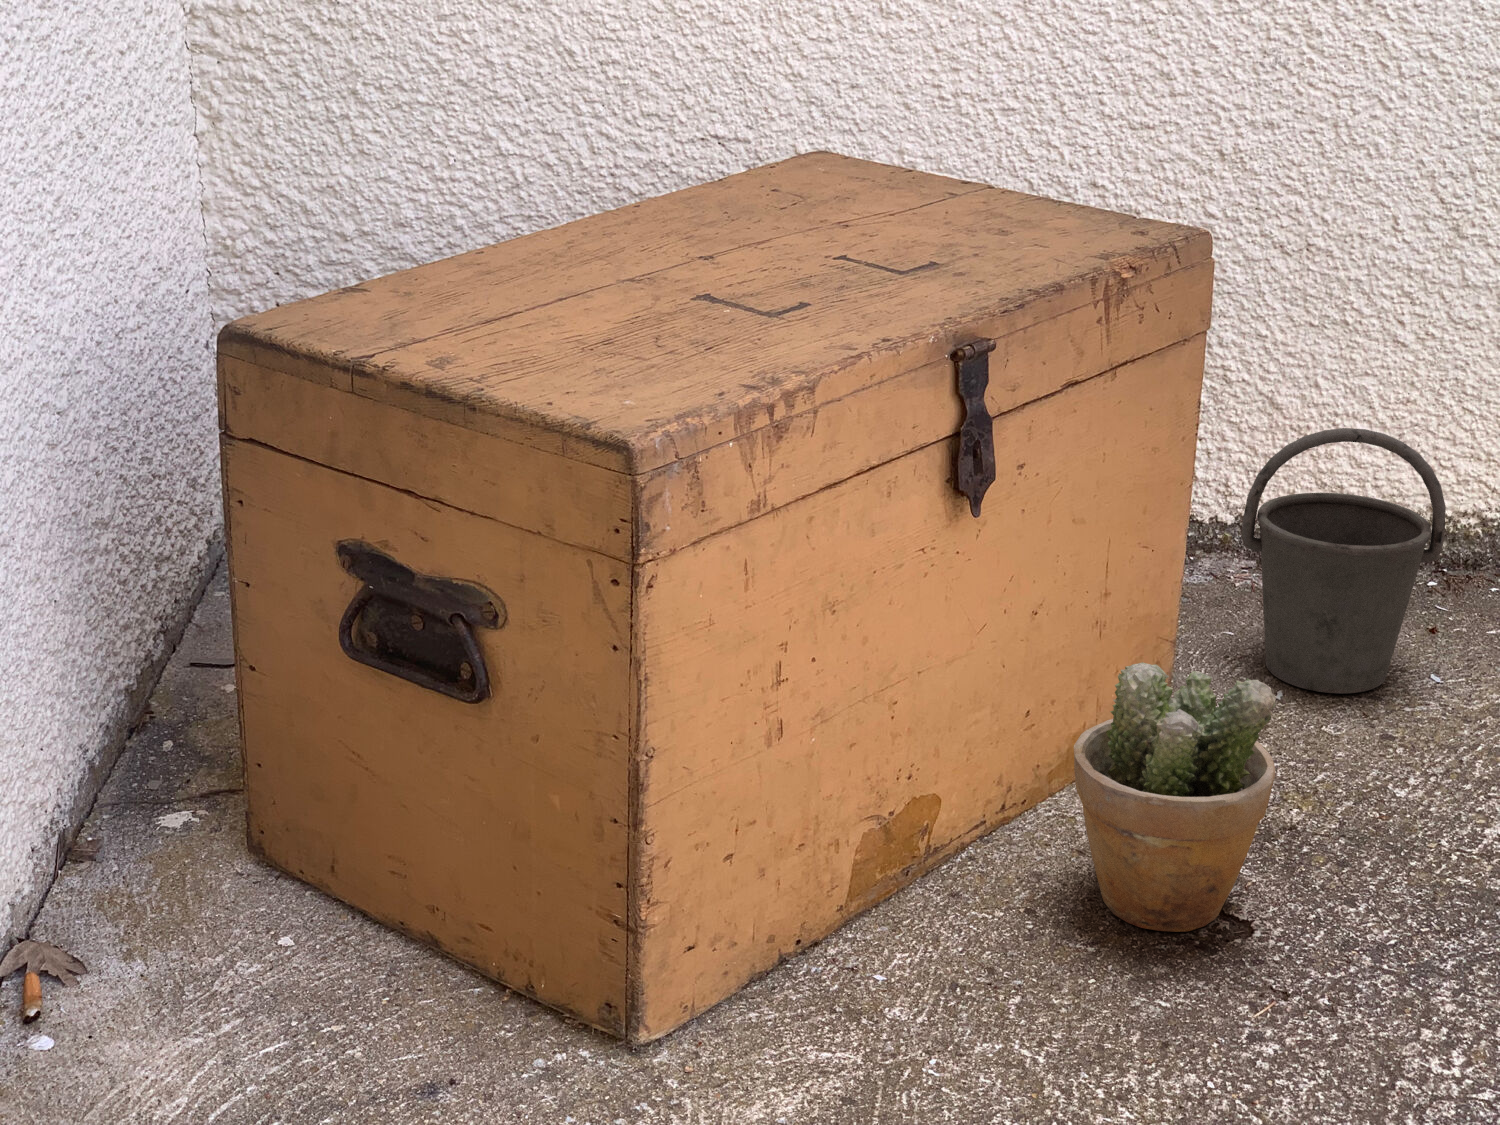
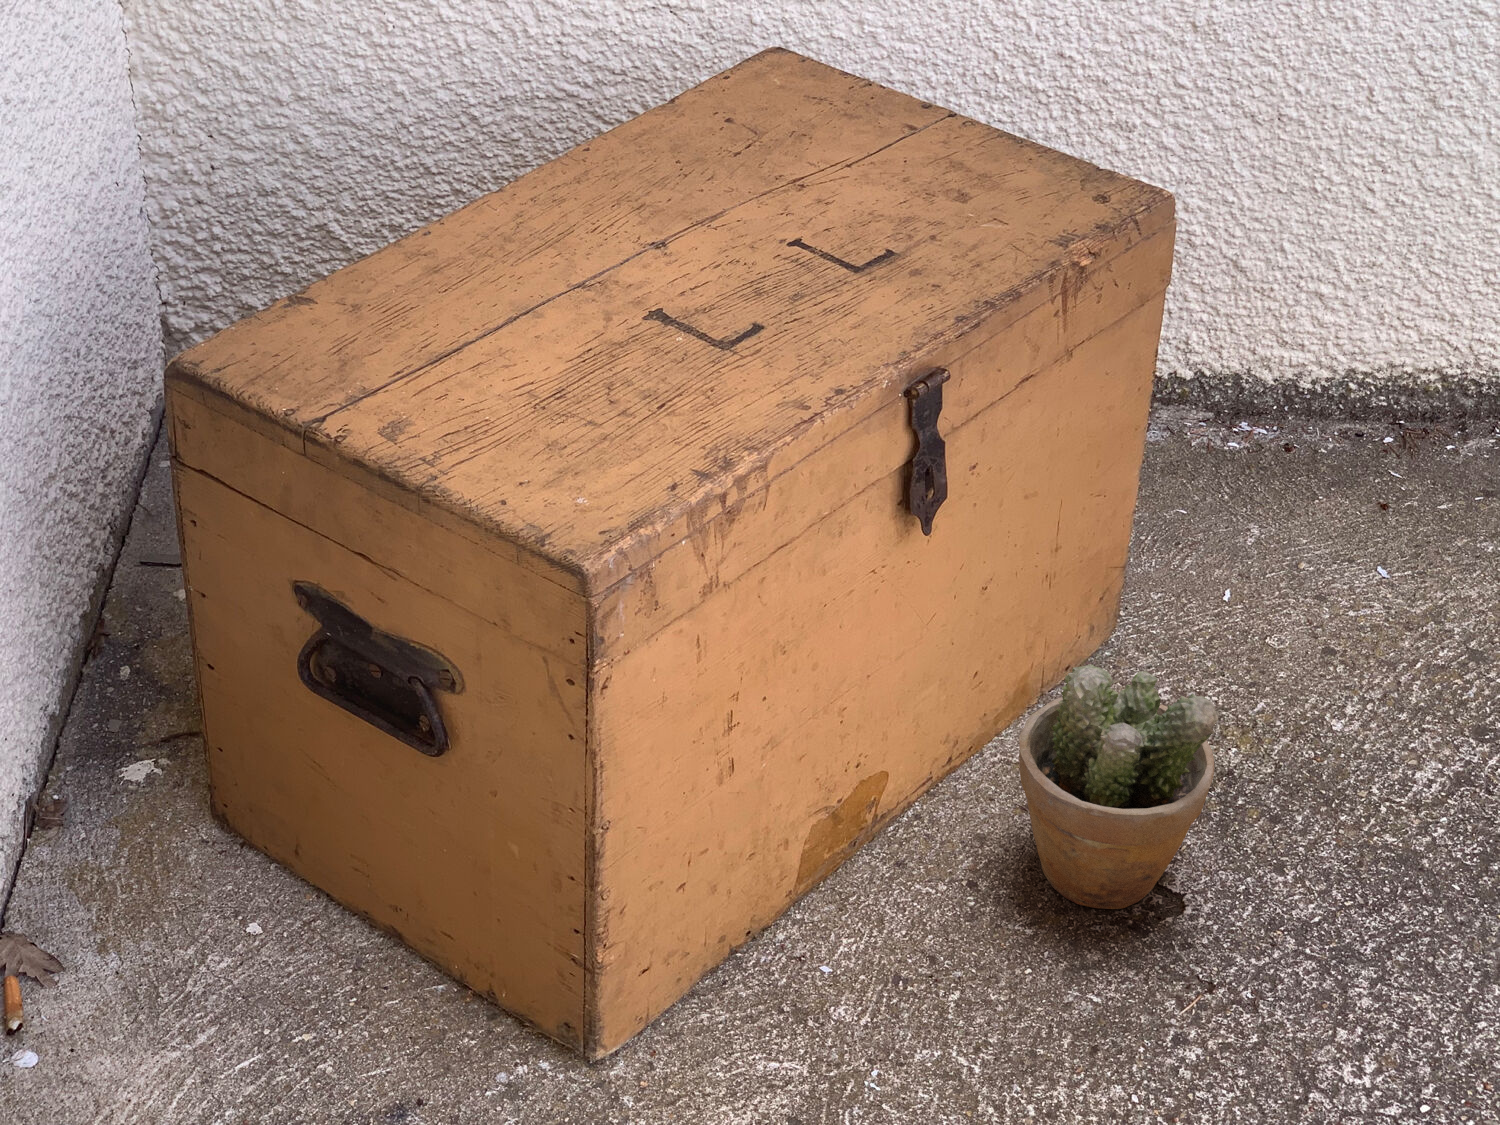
bucket: present [1241,428,1446,694] -> none [1197,345,1402,599]

